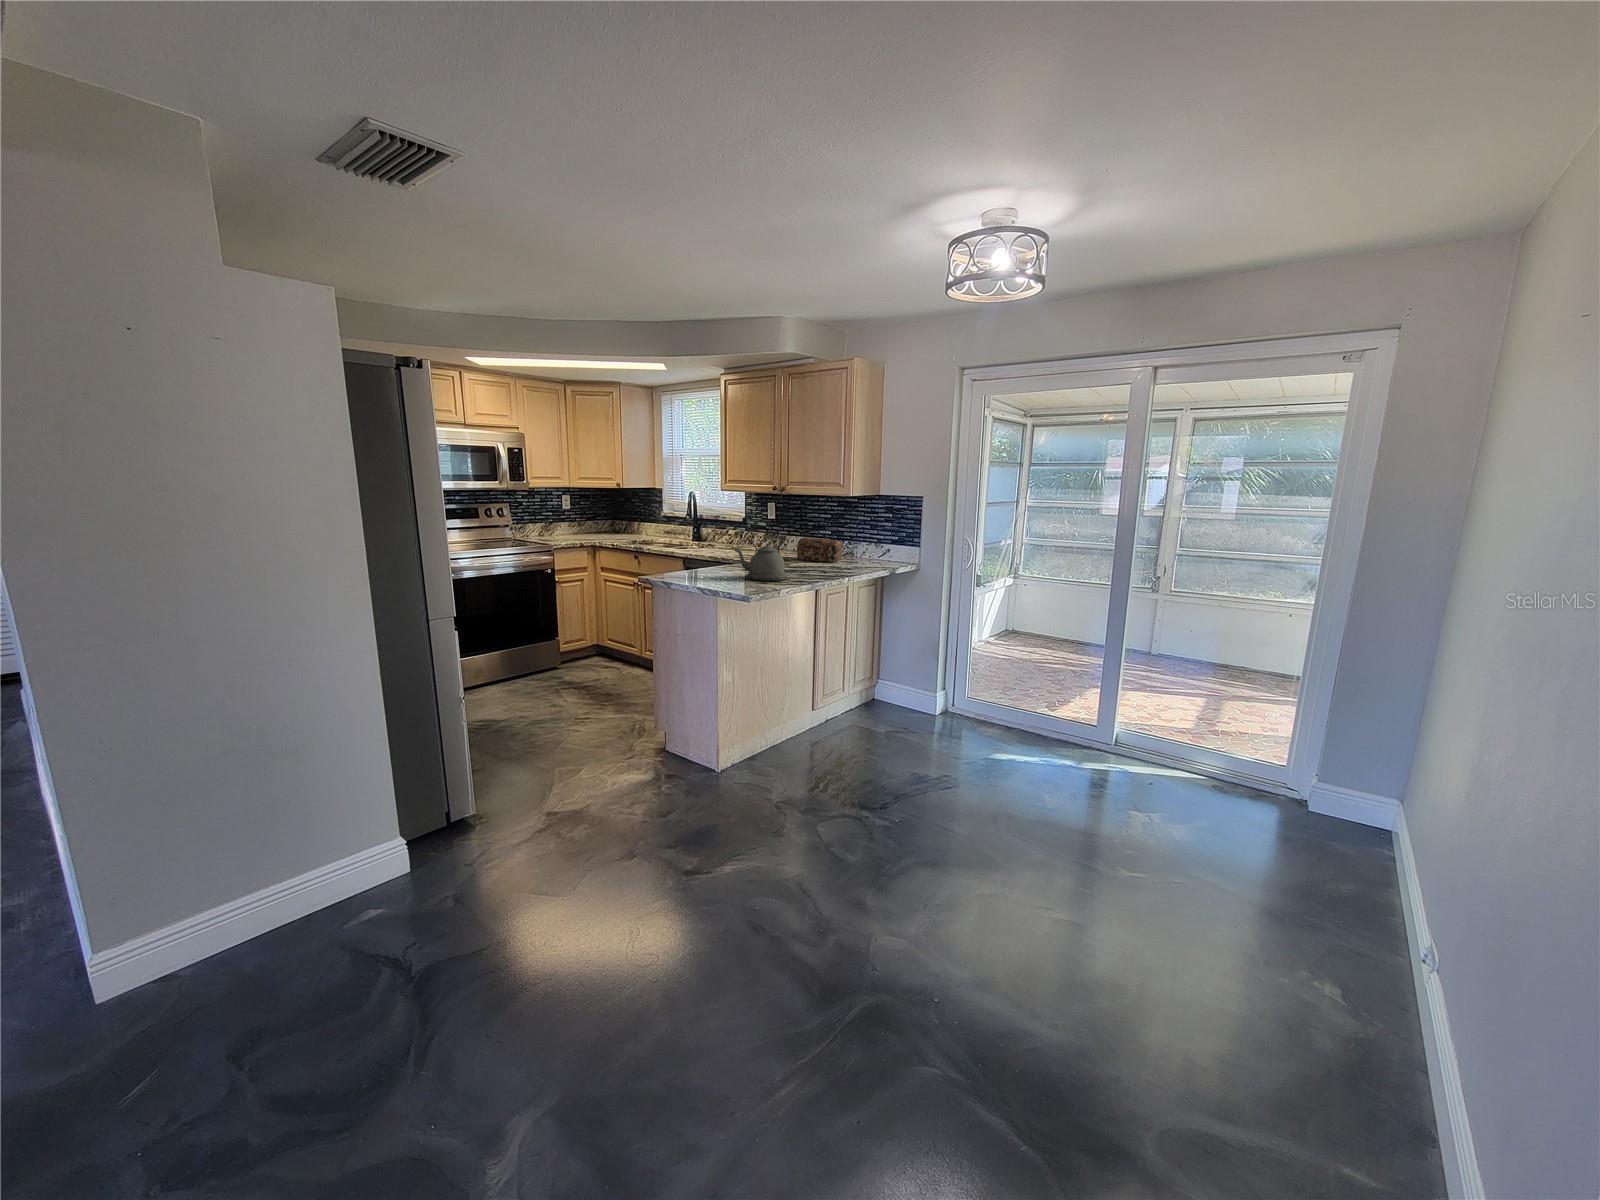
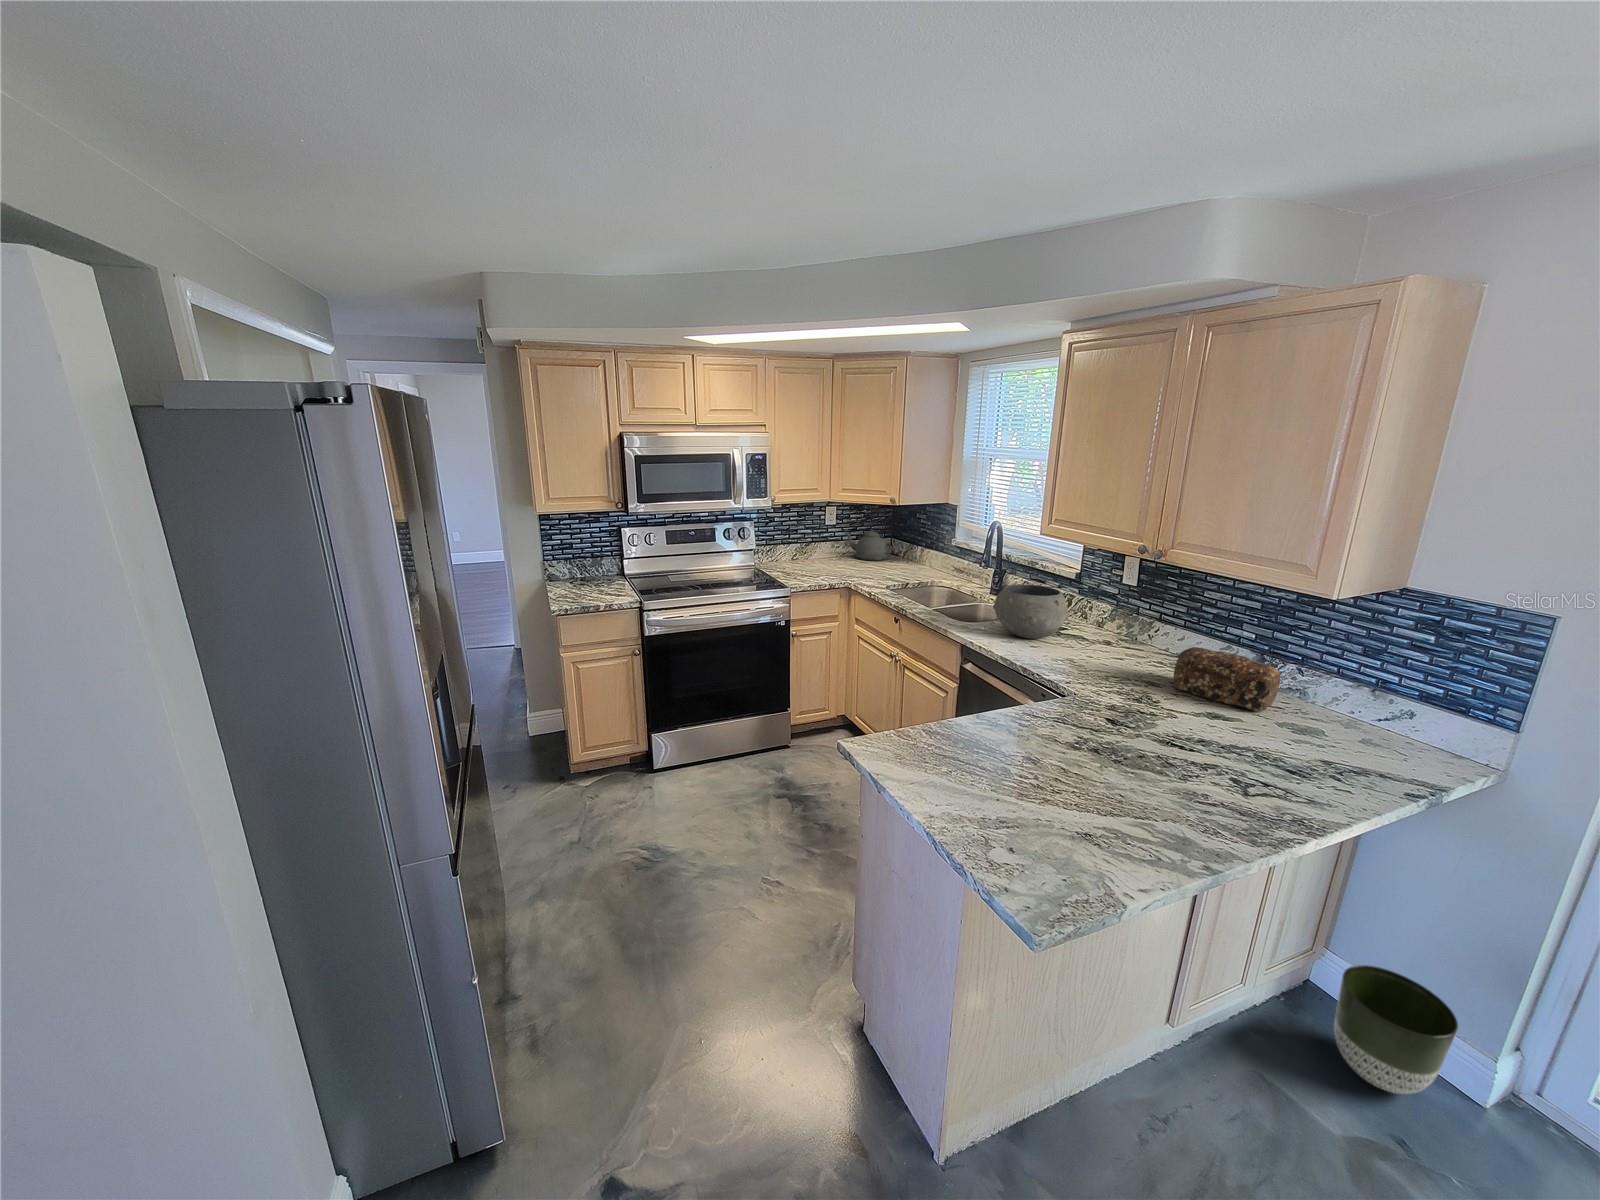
ceramic bowl: none [699,522,742,551] -> present [993,584,1069,639]
kettle: present [735,532,787,581] -> present [844,520,887,561]
planter: none [879,667,918,715] -> present [1334,965,1458,1094]

